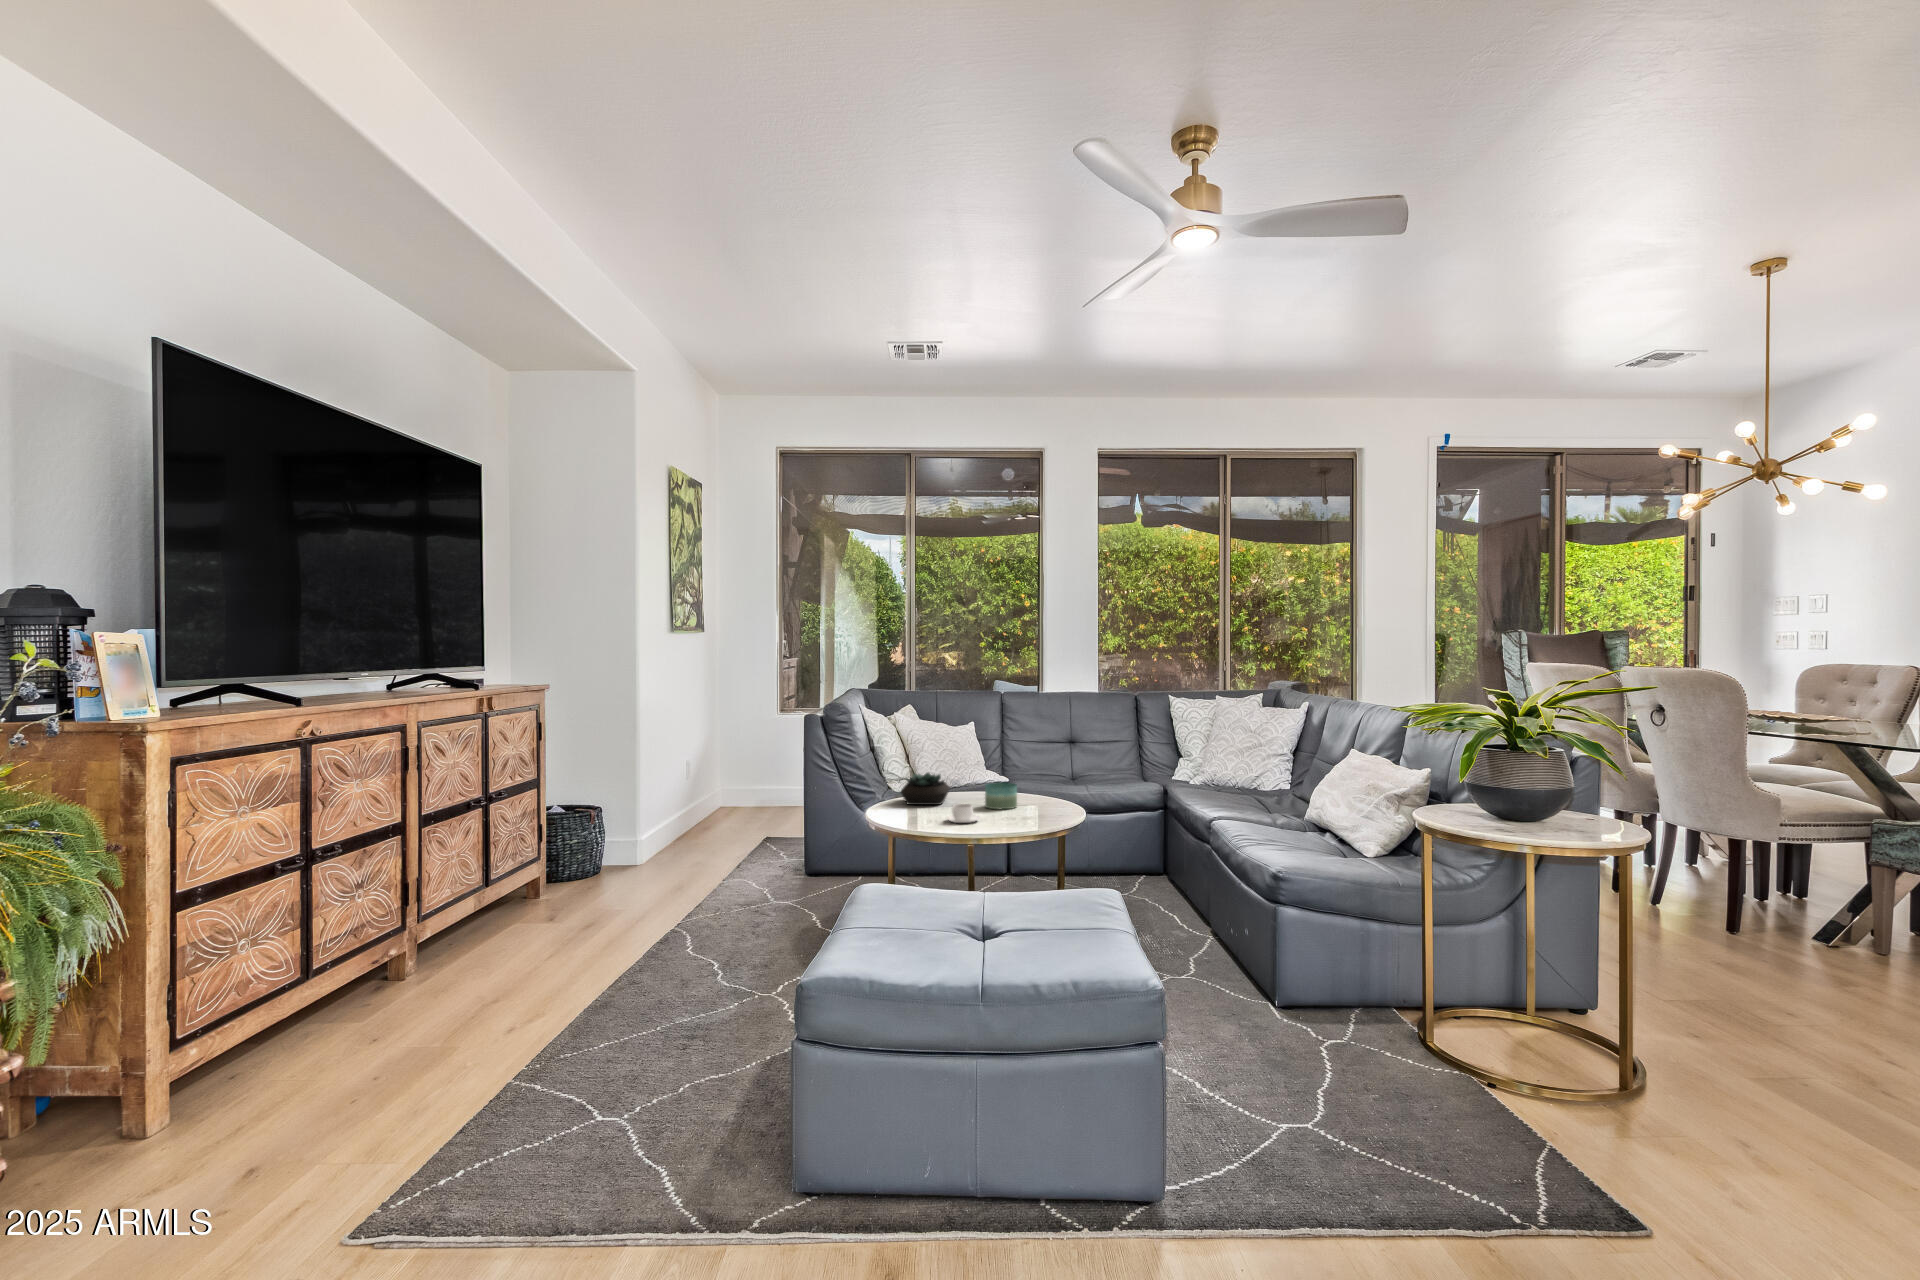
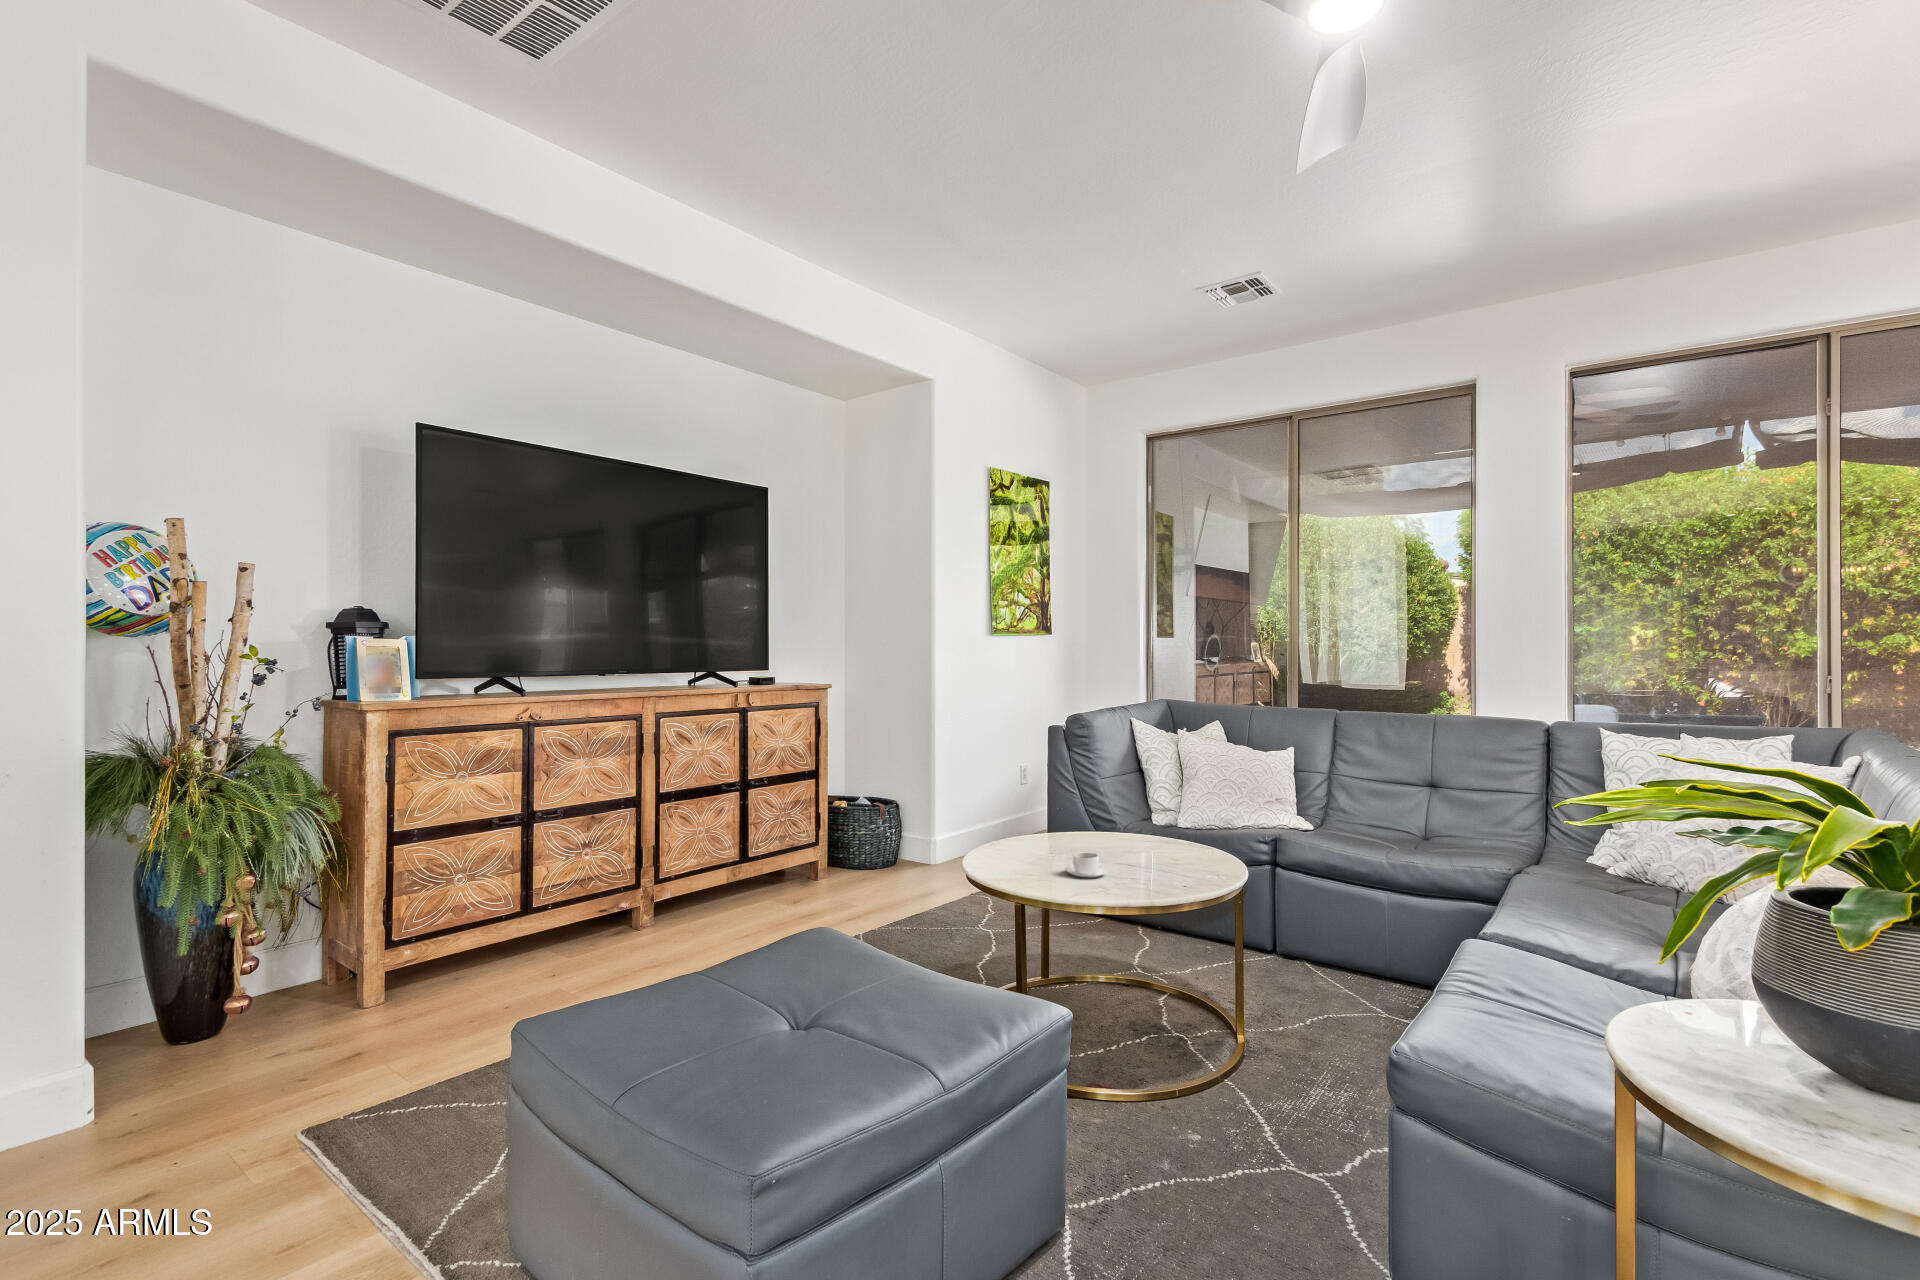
succulent plant: present [901,773,950,805] -> none [1072,808,1139,849]
candle: present [985,782,1017,809] -> none [1152,832,1194,868]

